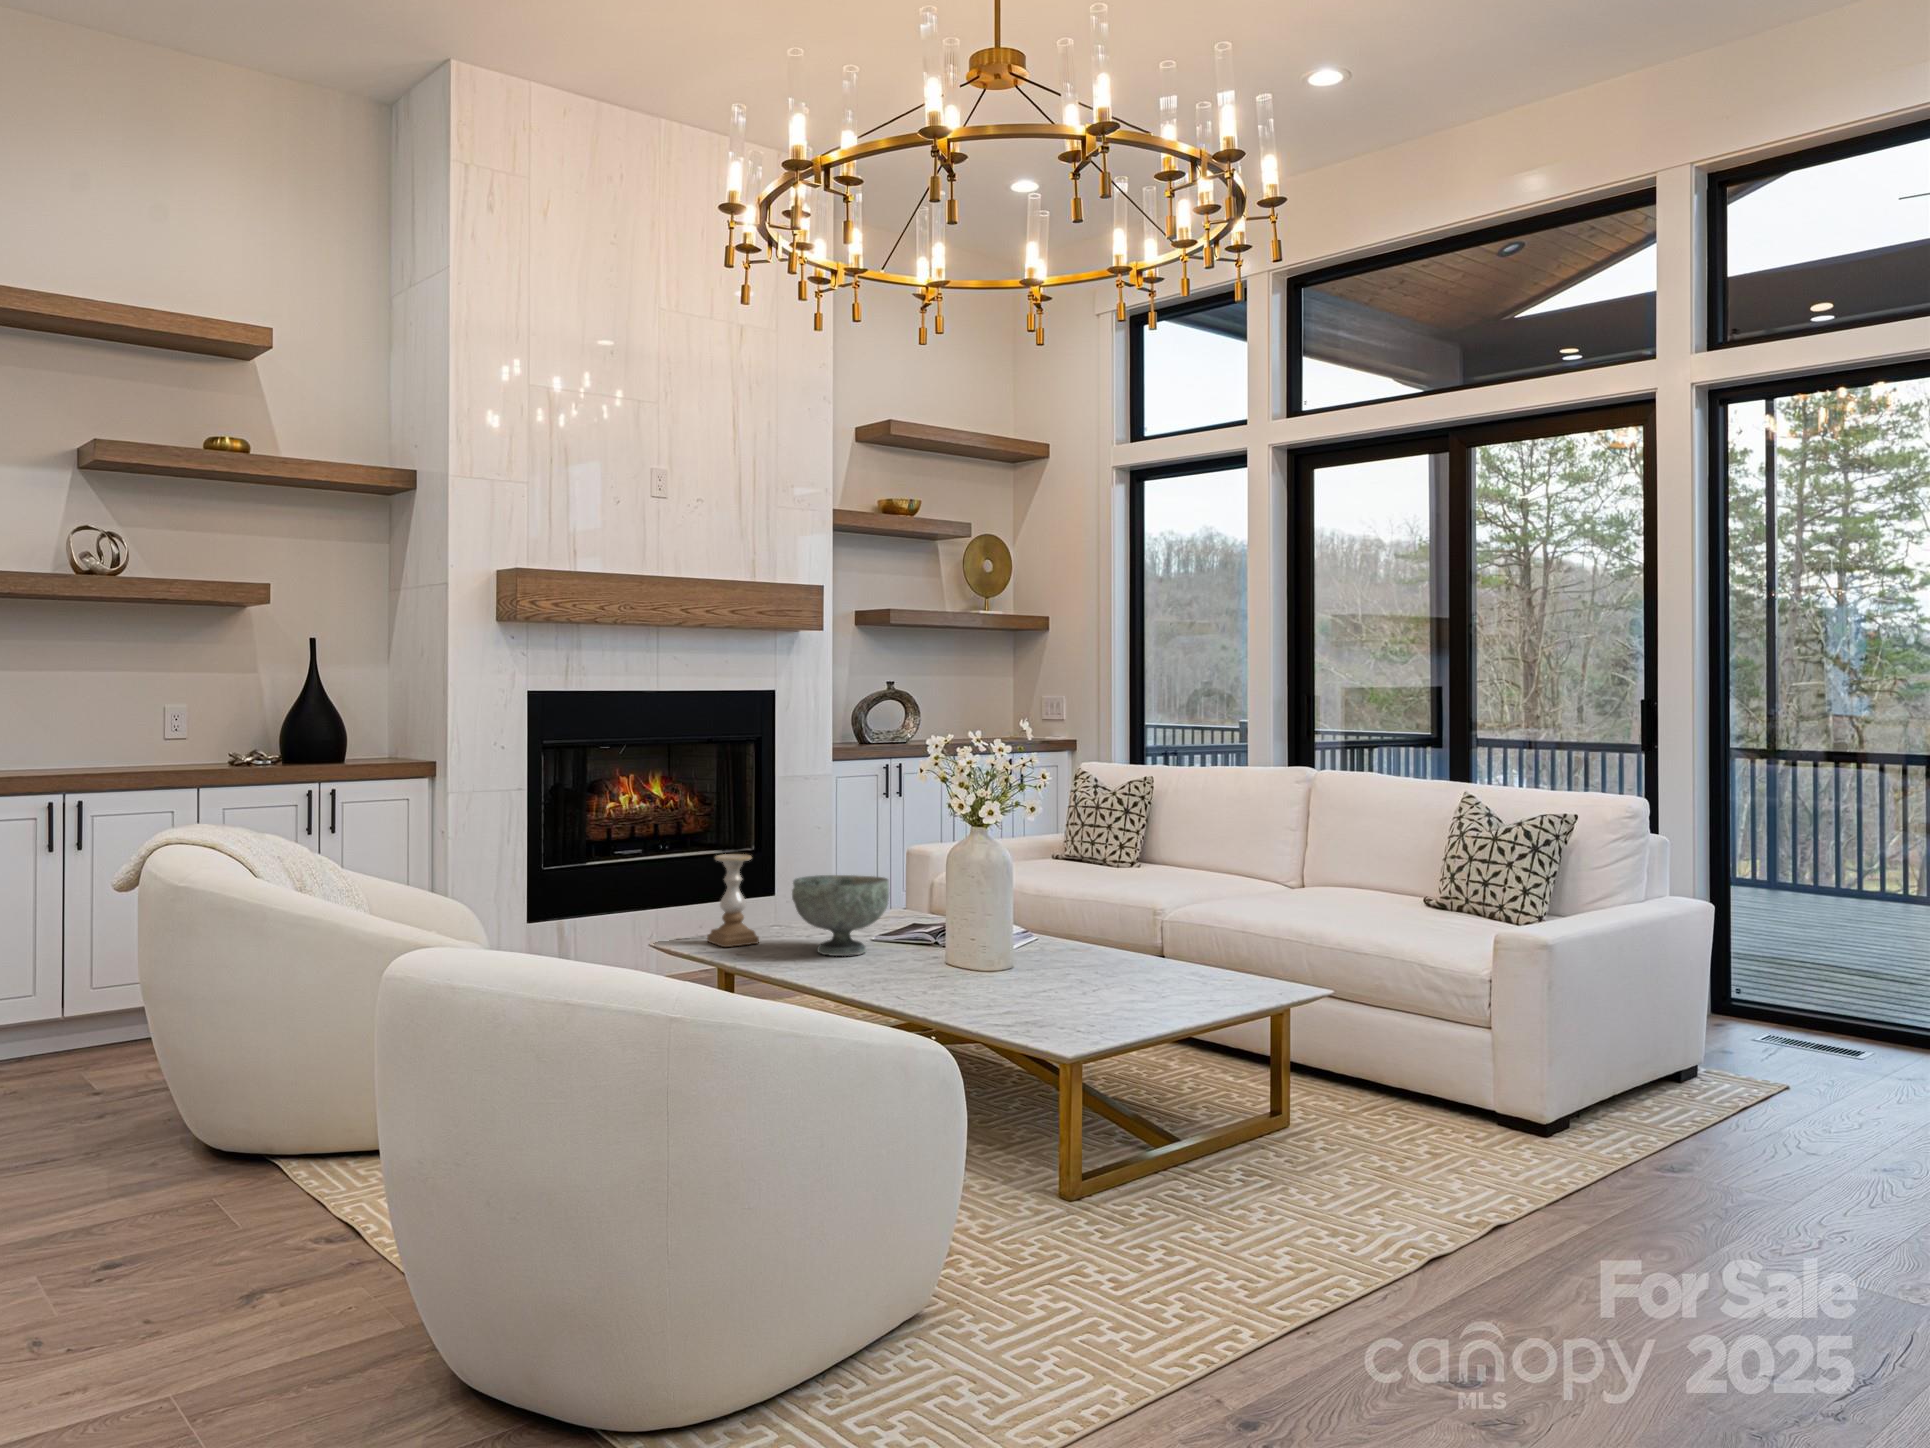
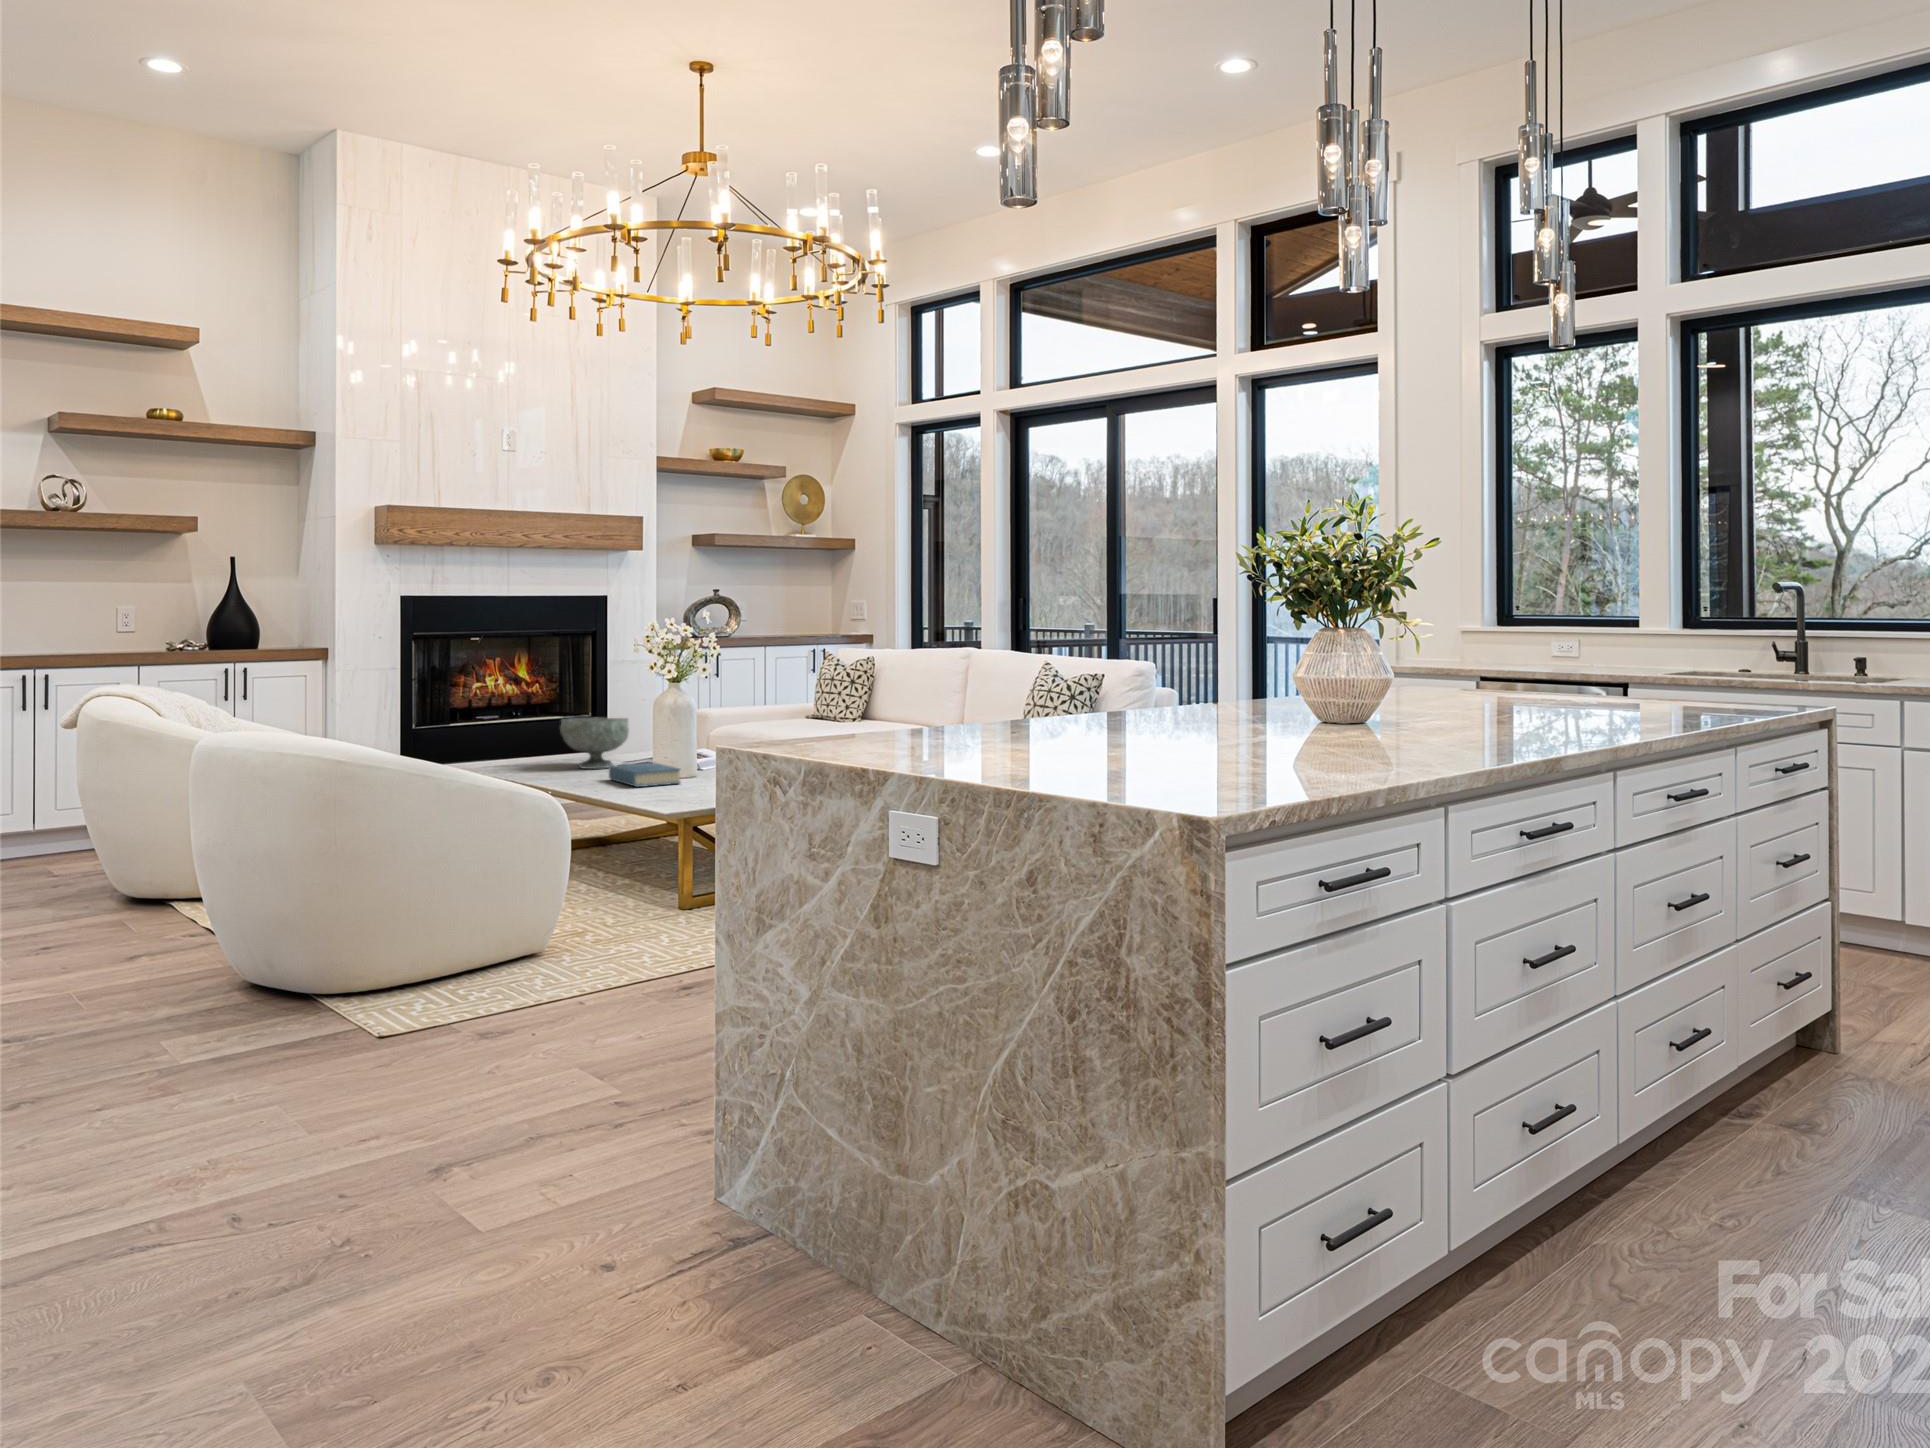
candle holder: present [707,854,759,947] -> none [509,705,544,766]
hardback book: none [889,954,1011,1004] -> present [609,763,680,787]

